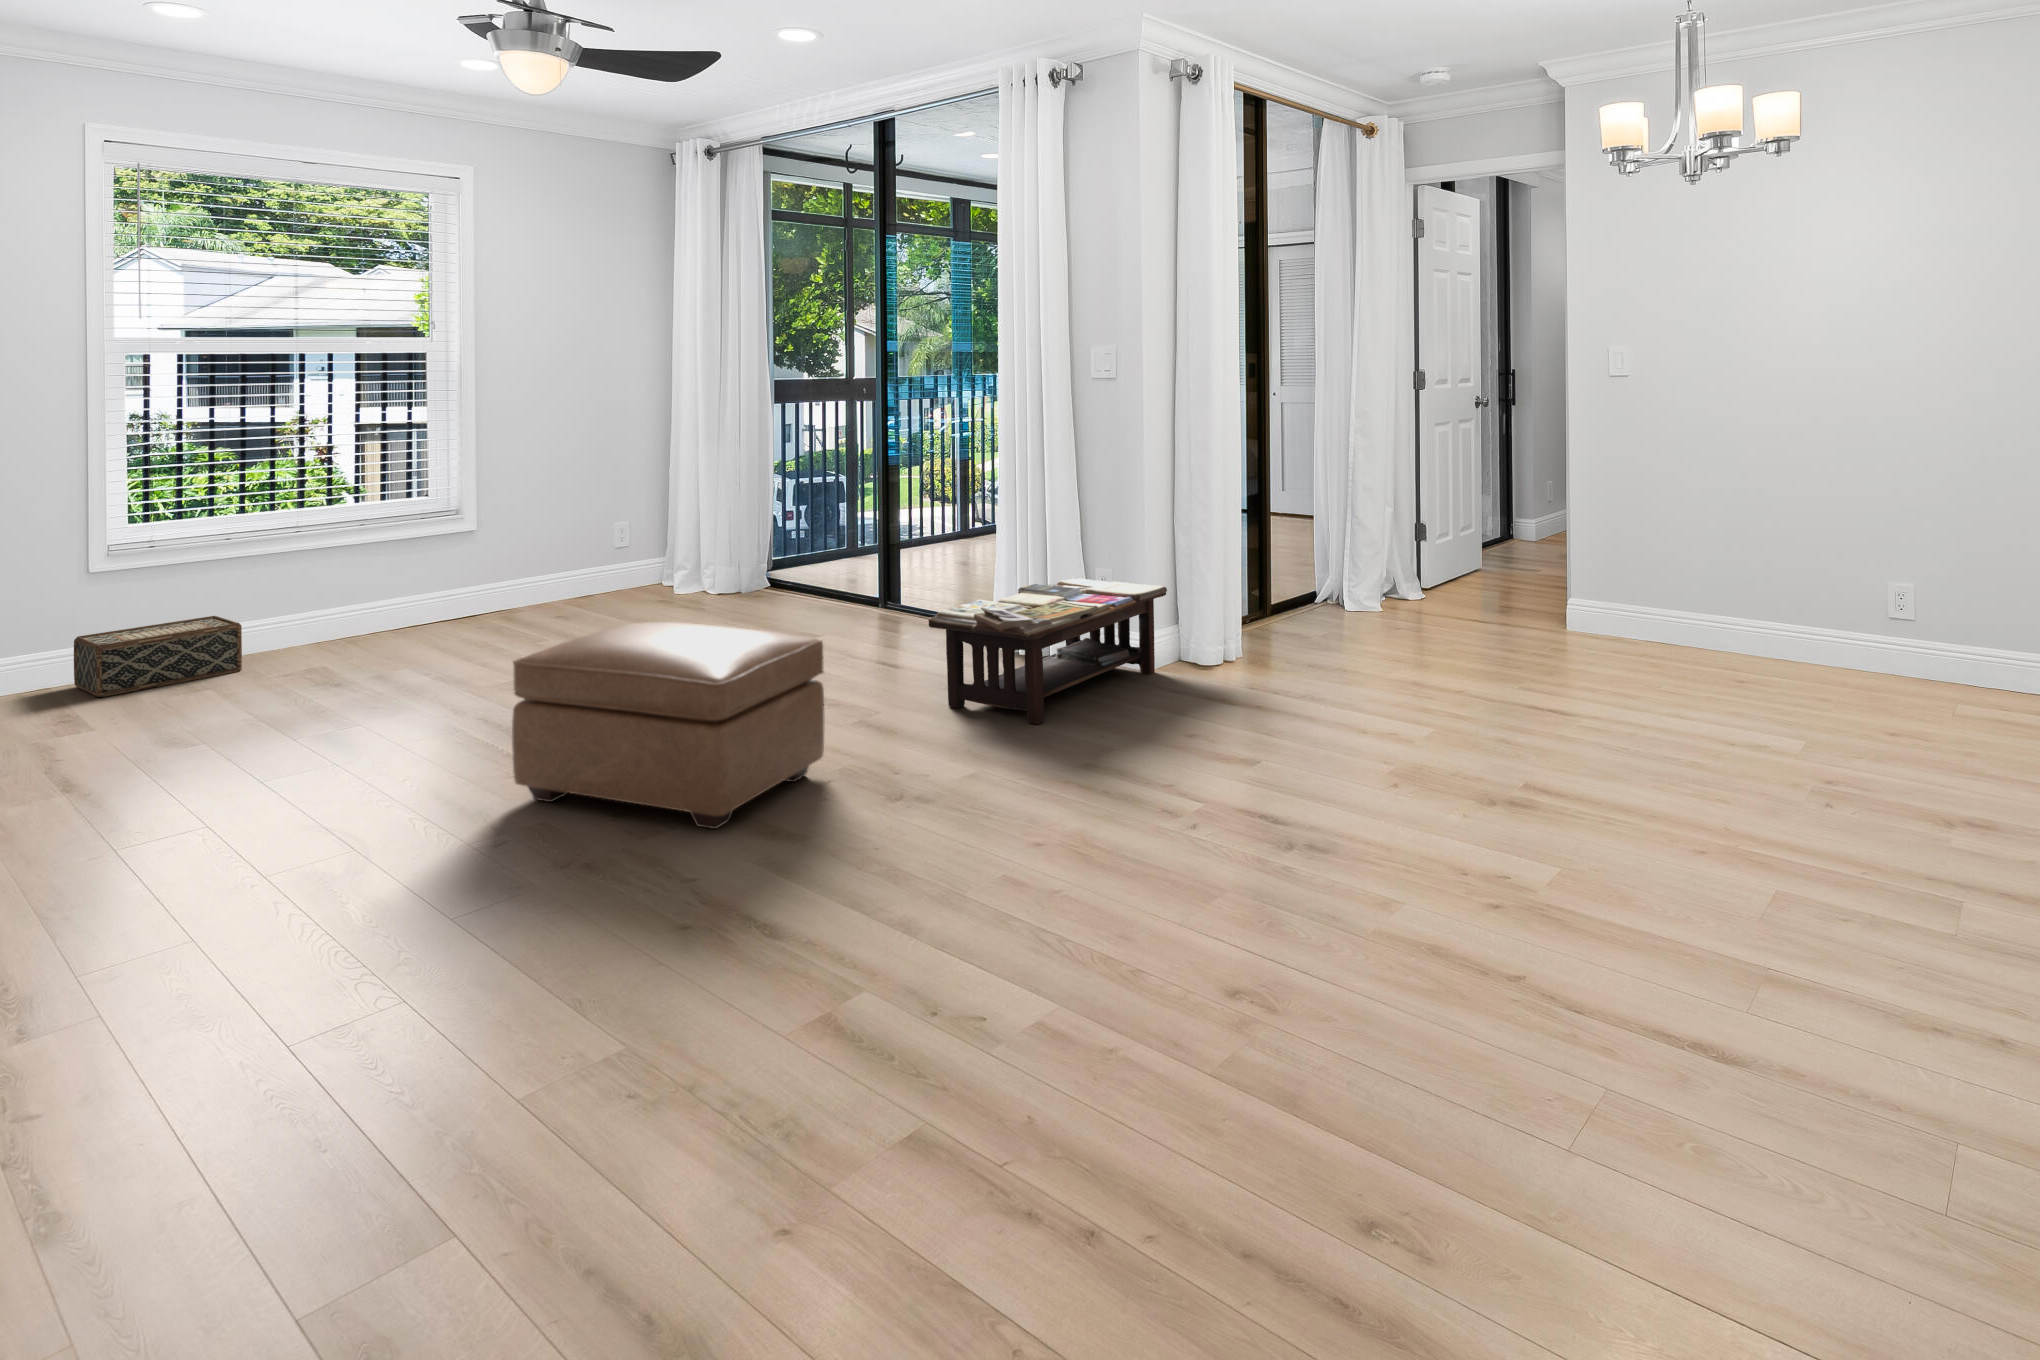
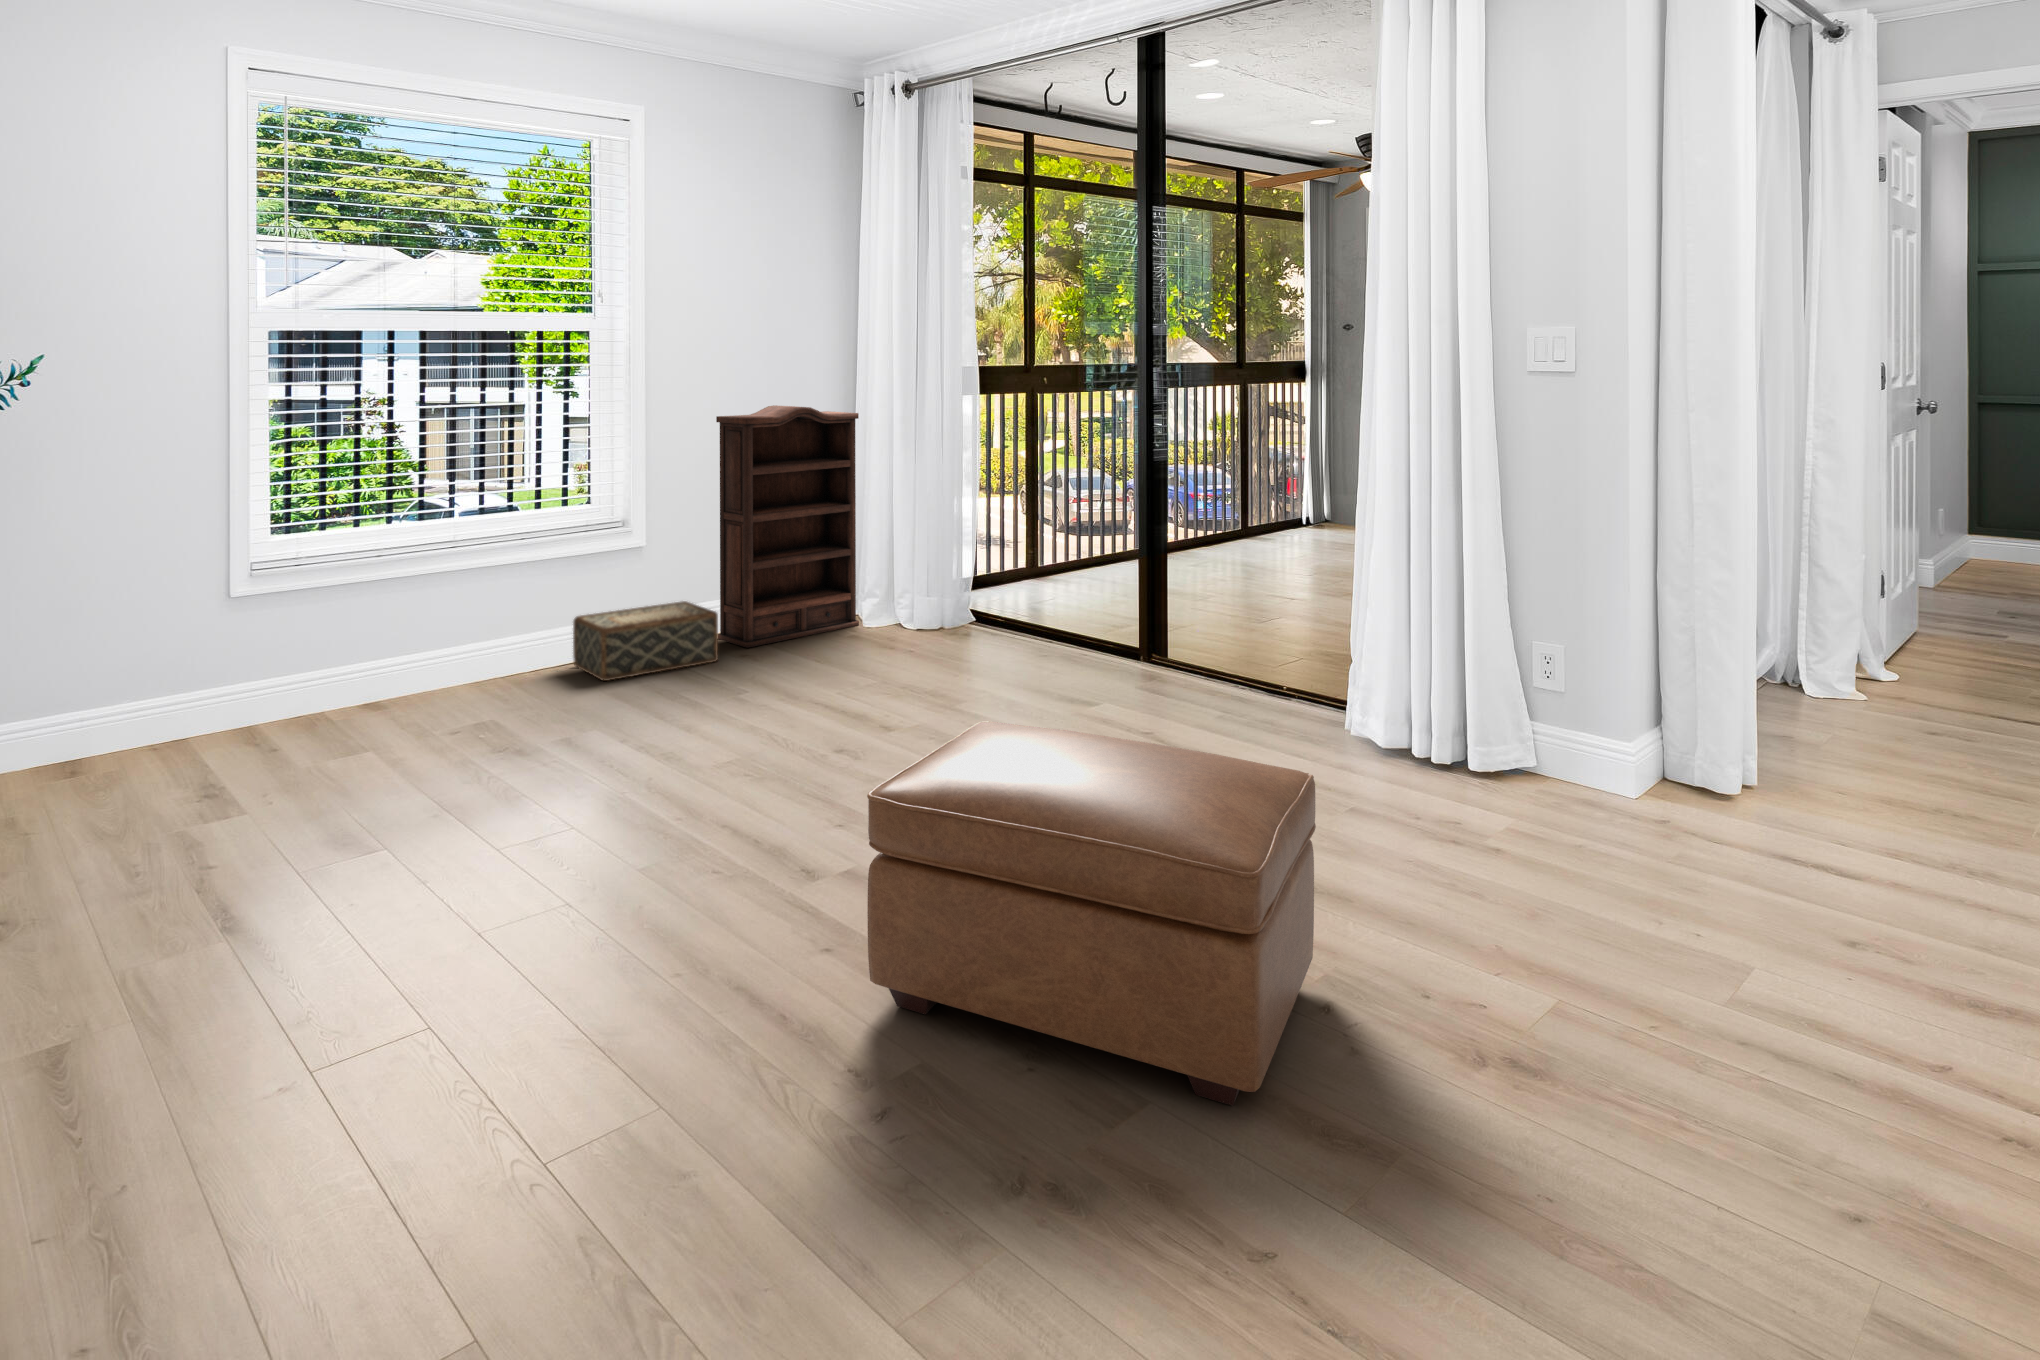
bookshelf: none [540,412,669,610] -> present [716,405,859,648]
coffee table: present [928,578,1167,724] -> none [1364,649,1667,892]
woven basket: present [74,616,242,697] -> present [573,601,718,681]

